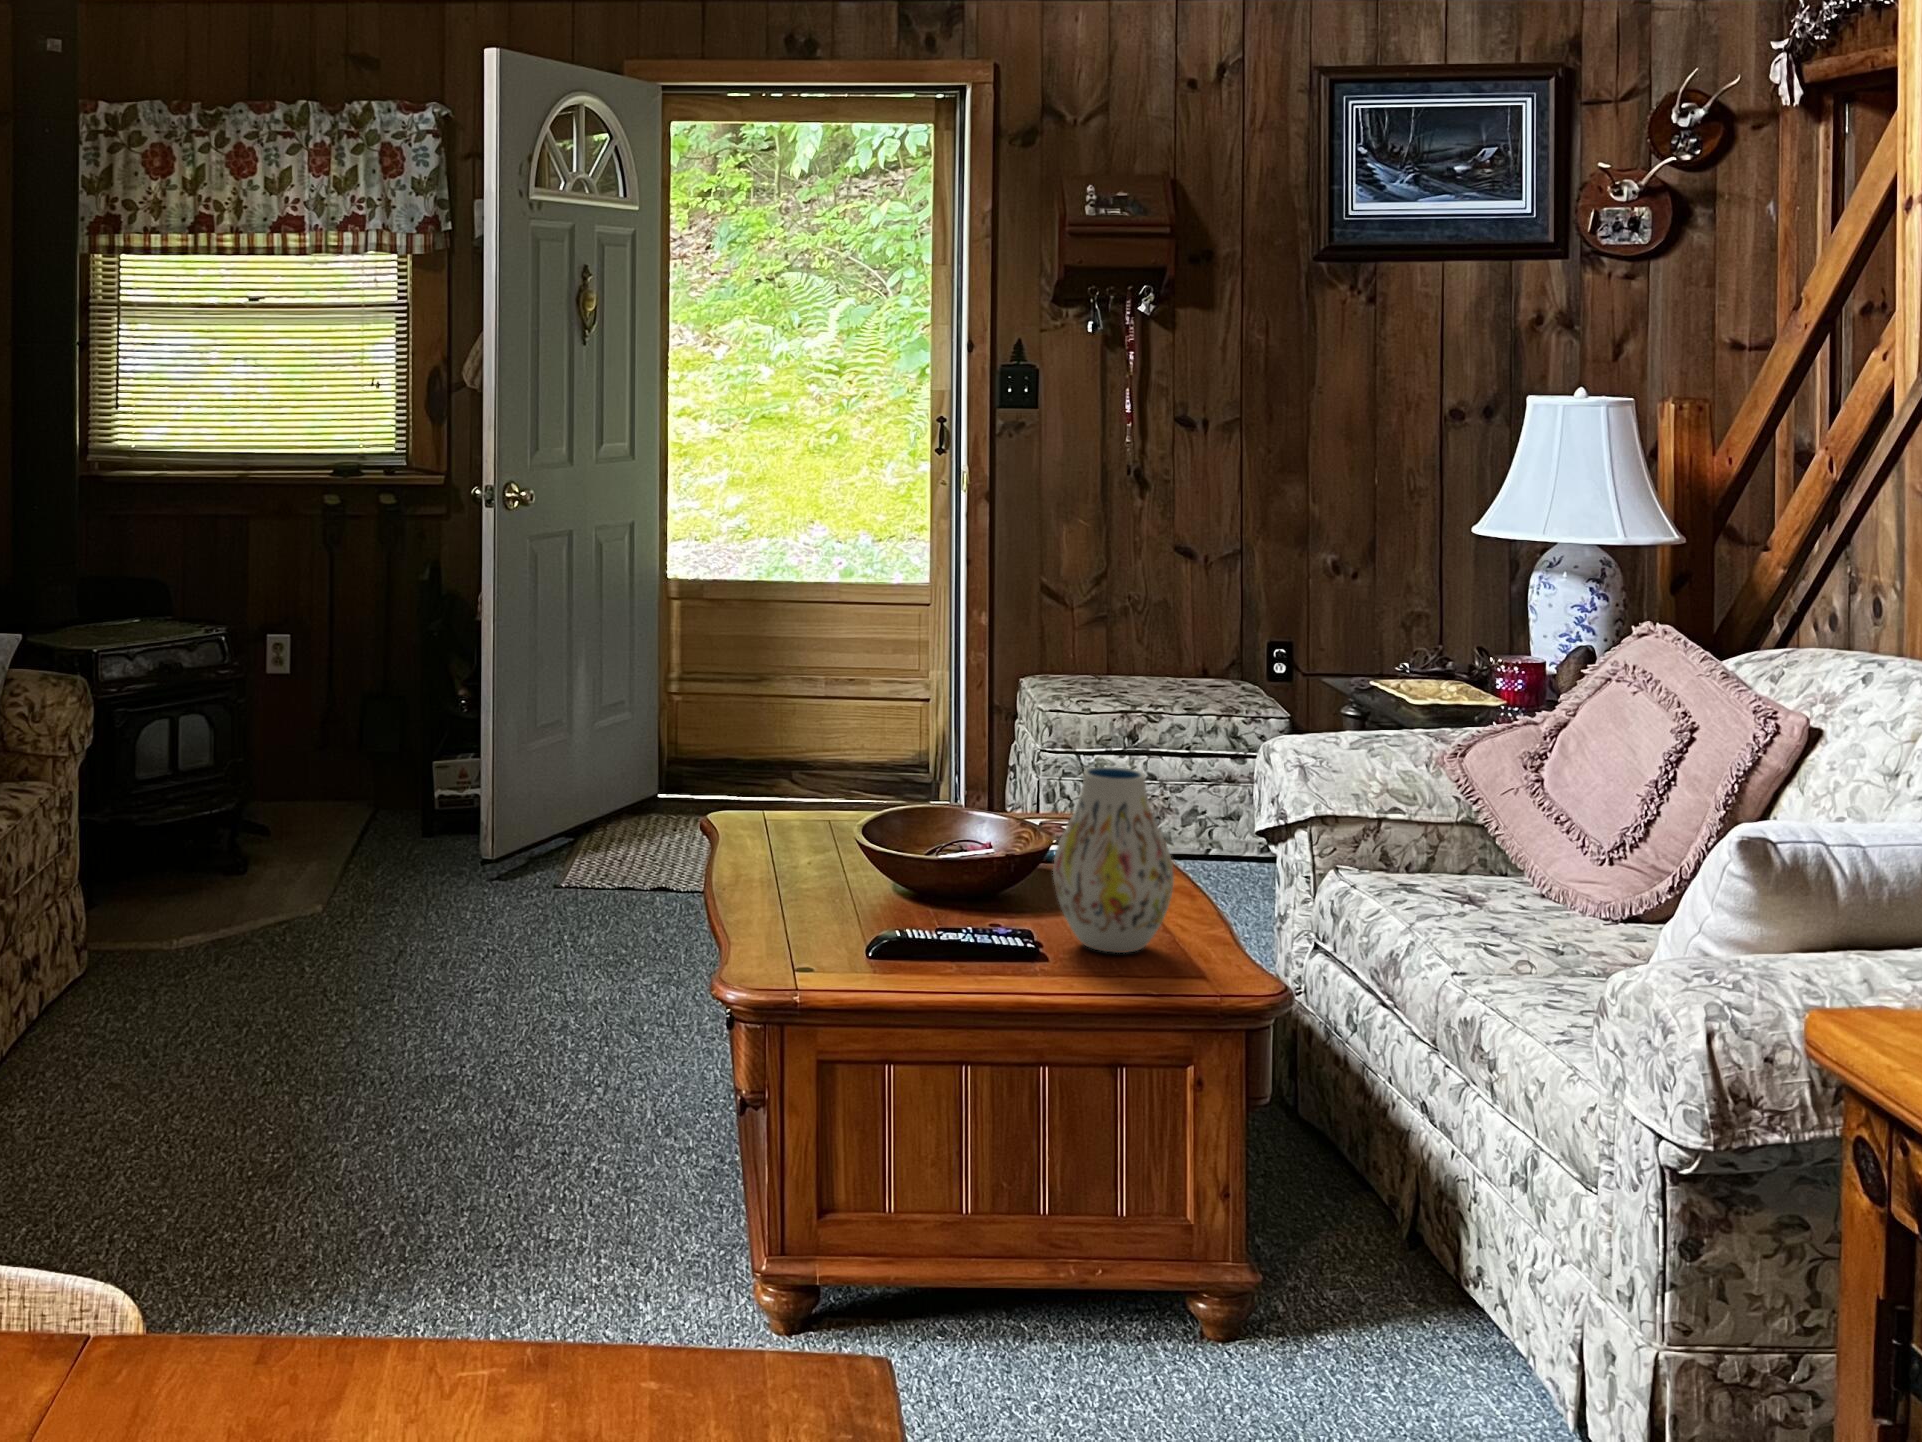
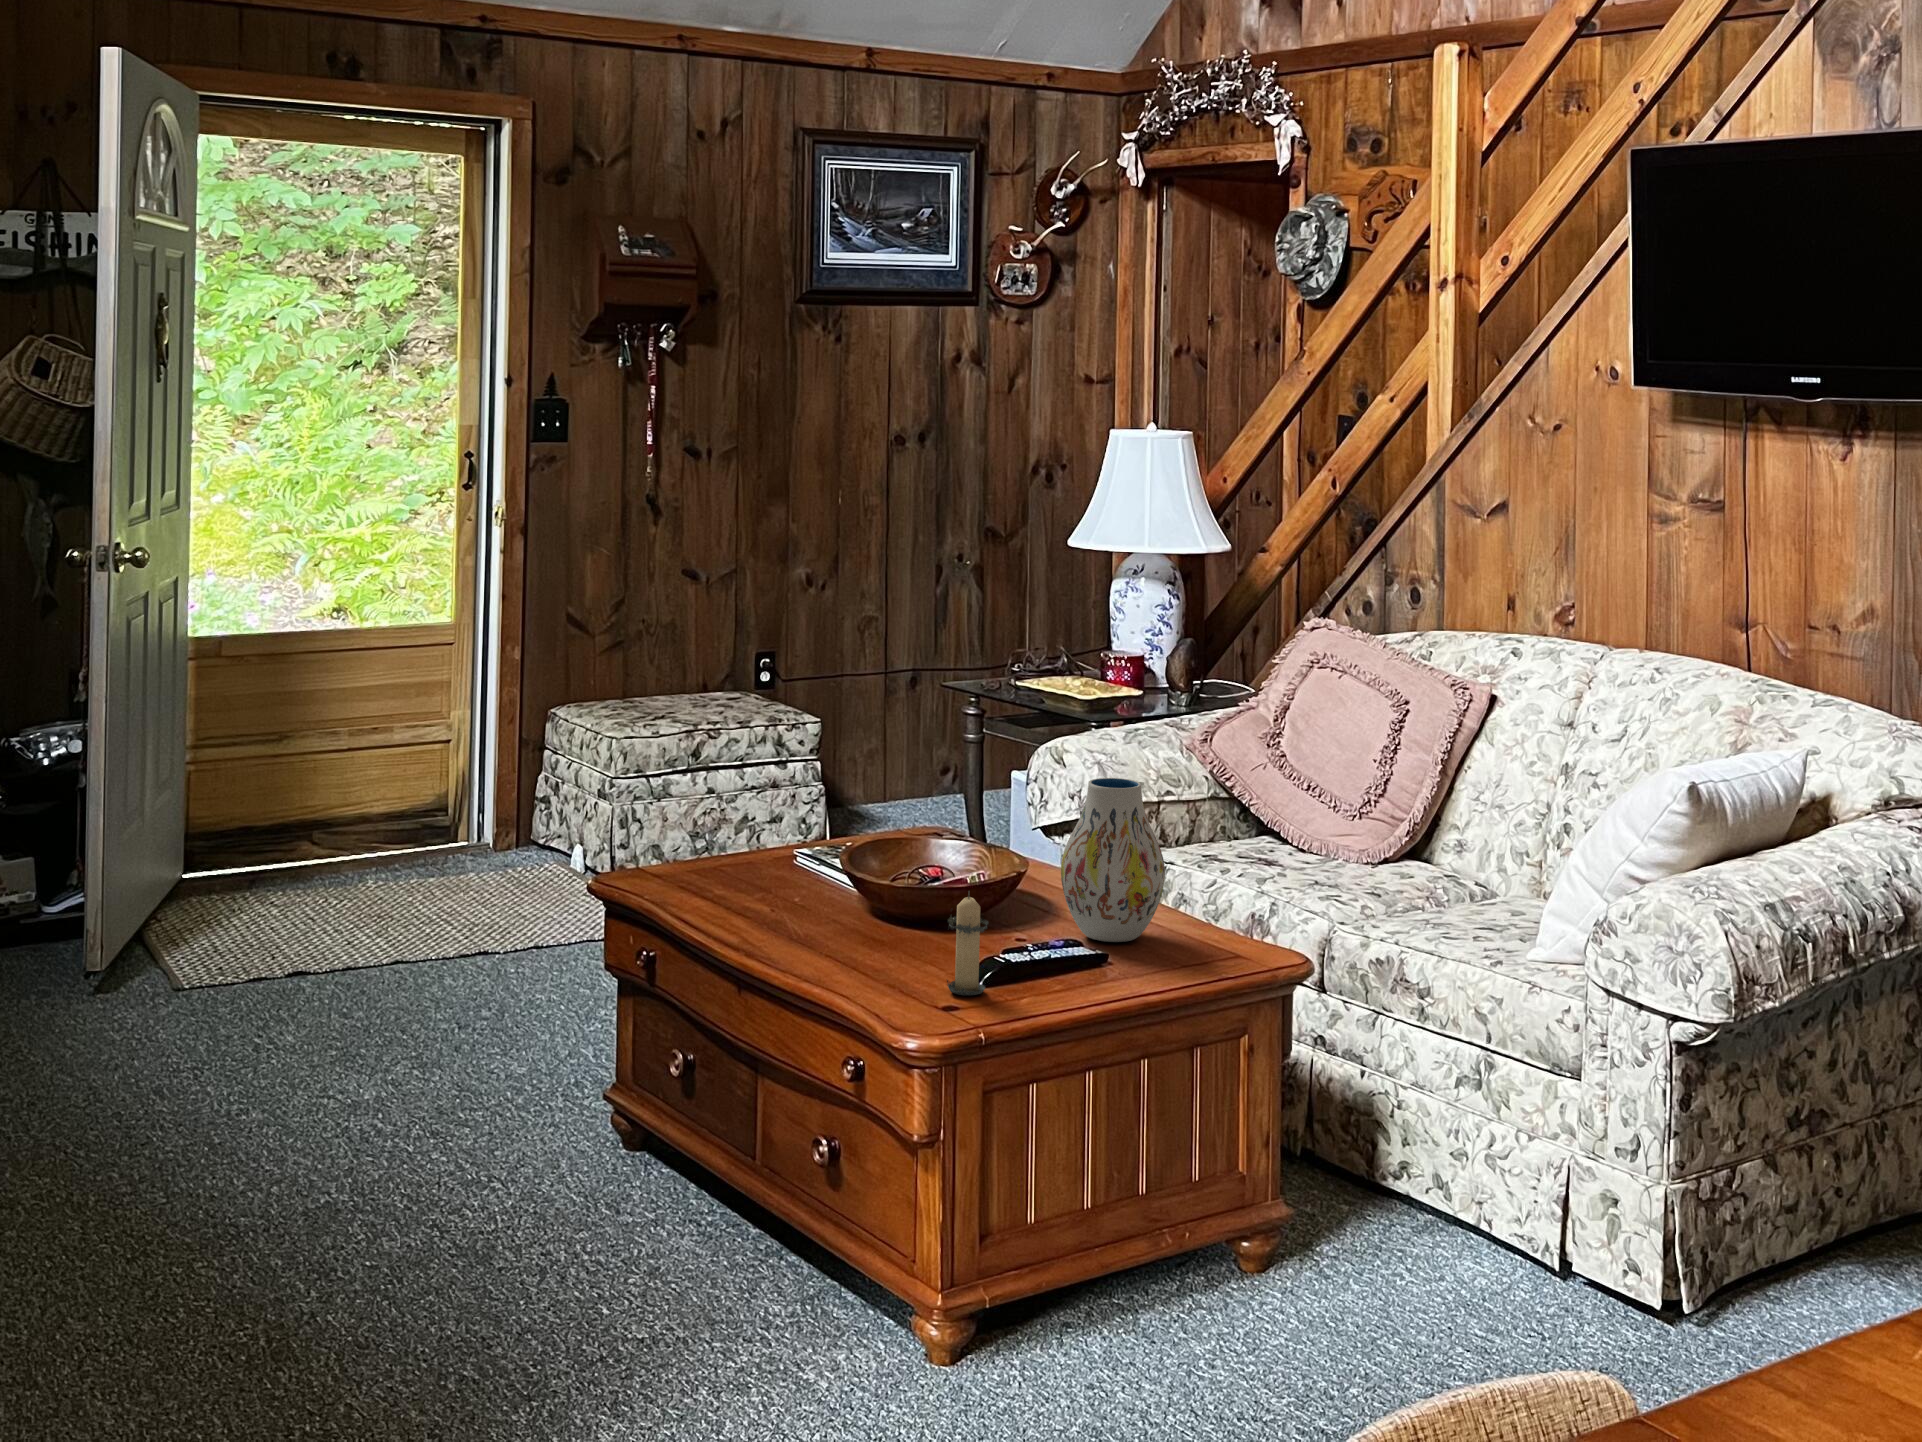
candle: none [831,860,884,974] -> present [947,891,988,995]

